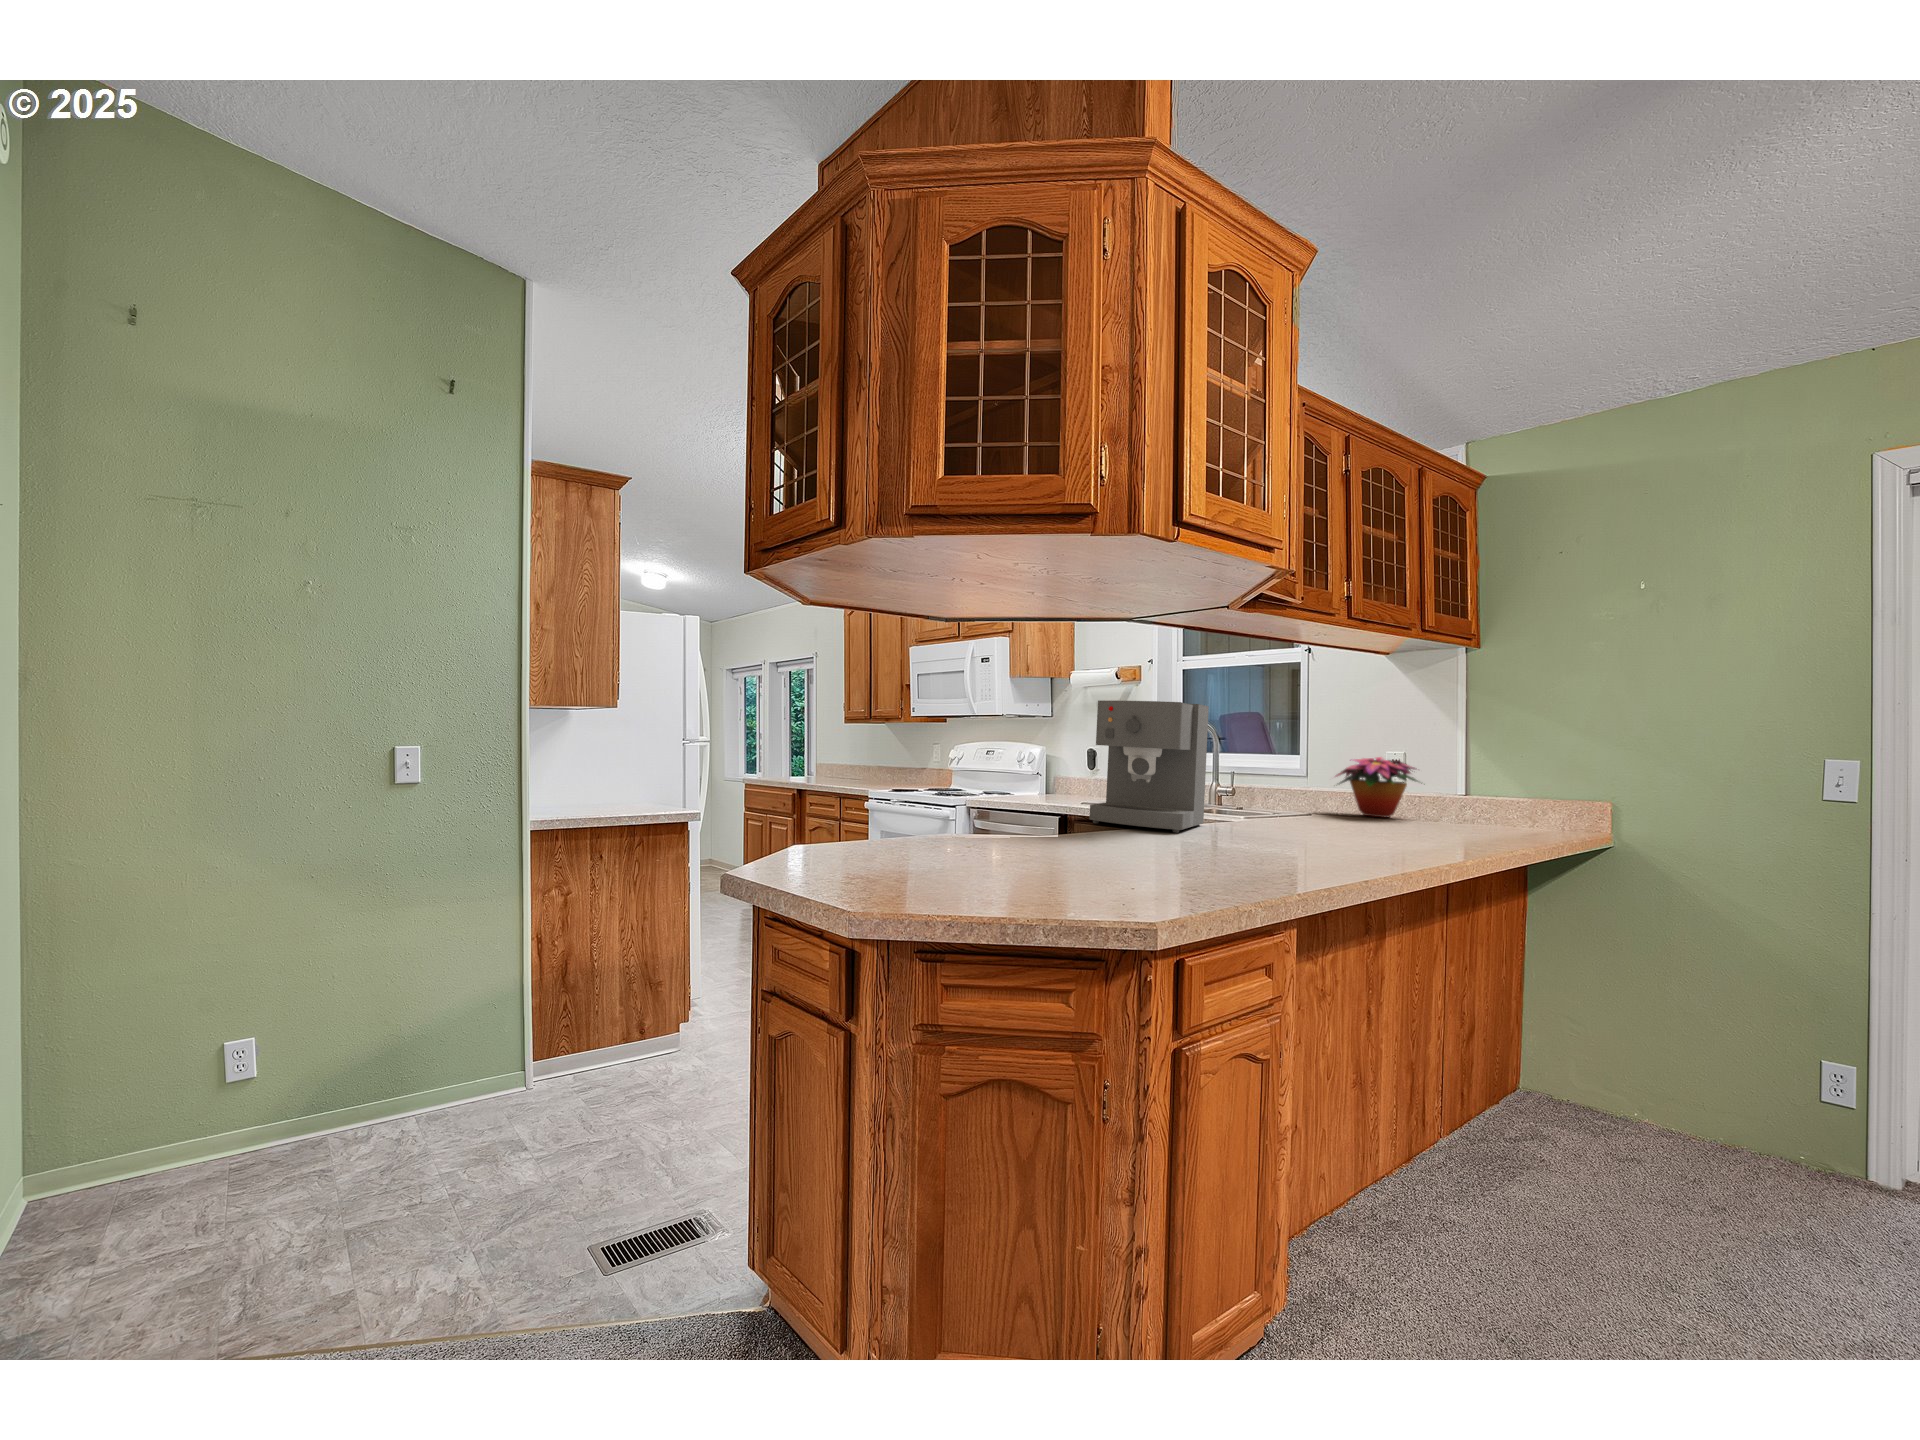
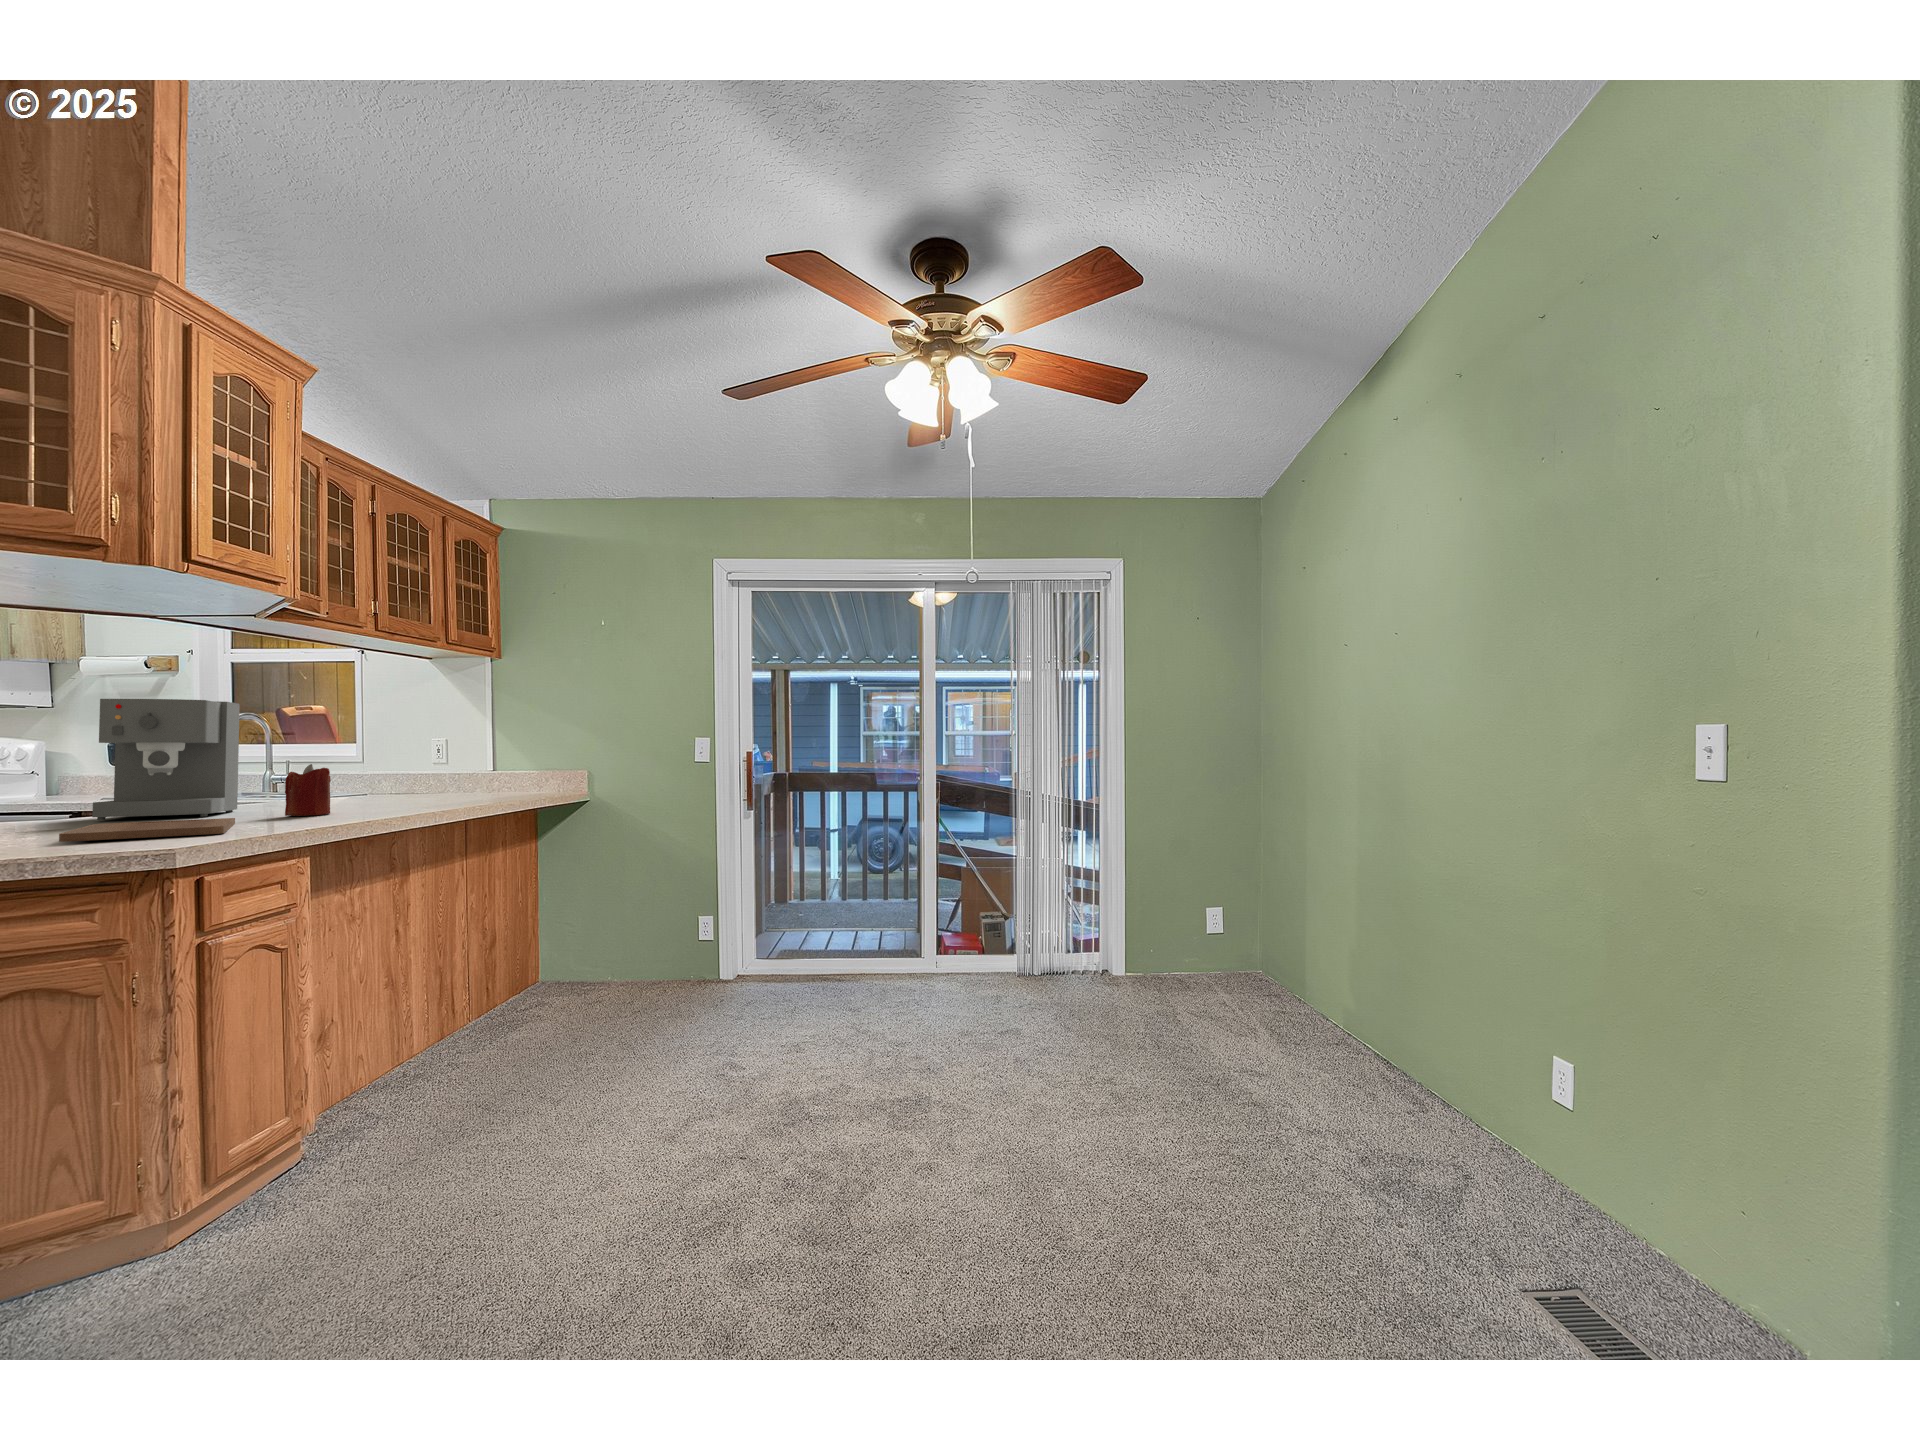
flower arrangement: present [1336,757,1417,817] -> none [375,744,464,794]
candle: none [1257,786,1308,855] -> present [285,764,331,816]
cutting board: none [1048,838,1209,890] -> present [59,818,235,842]

